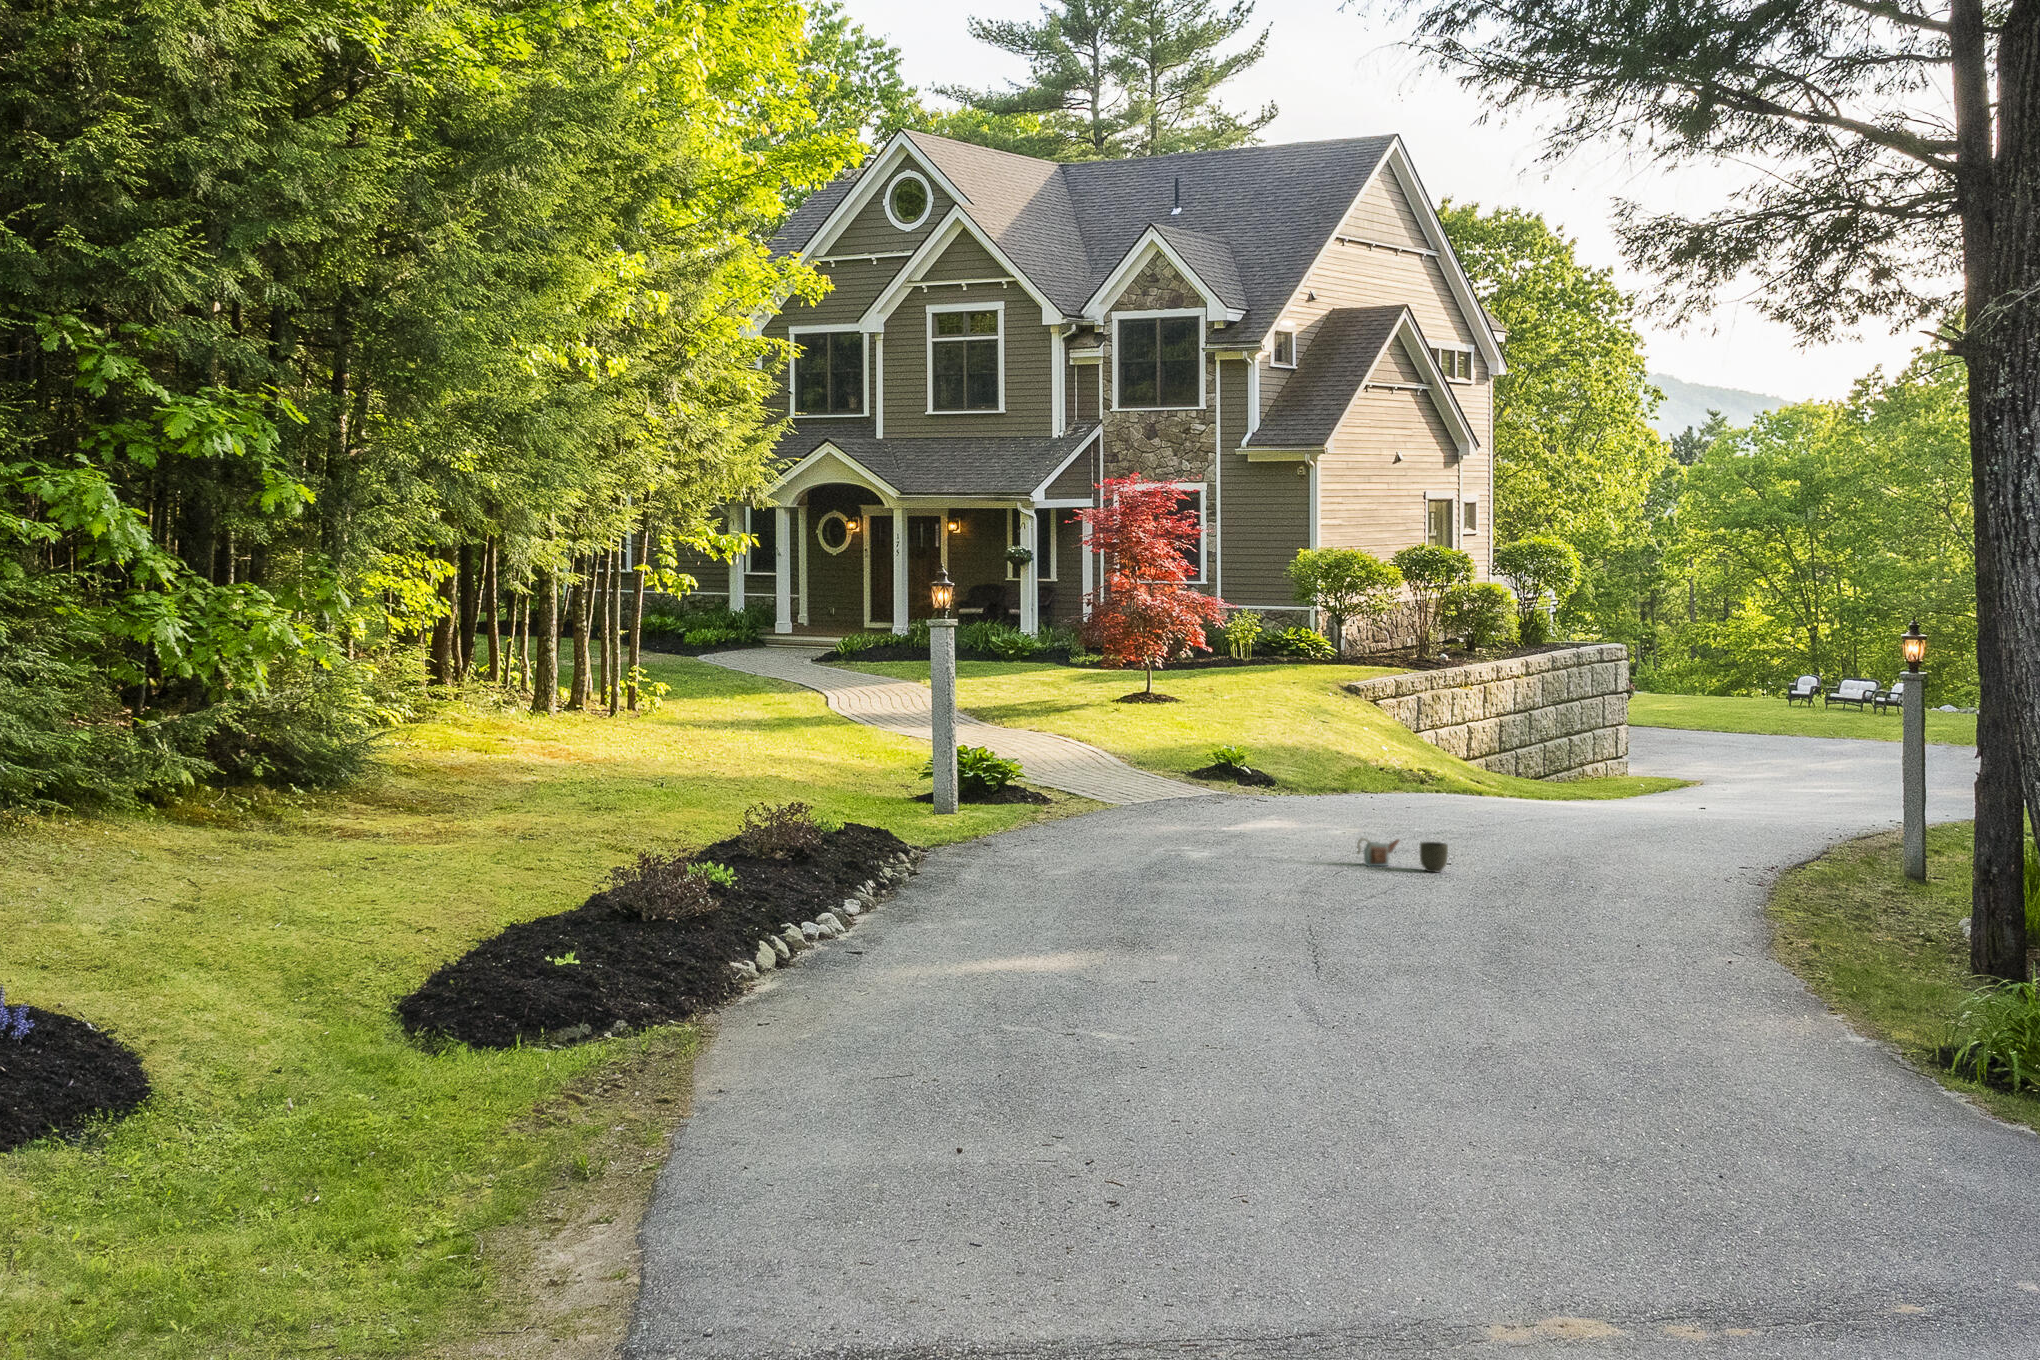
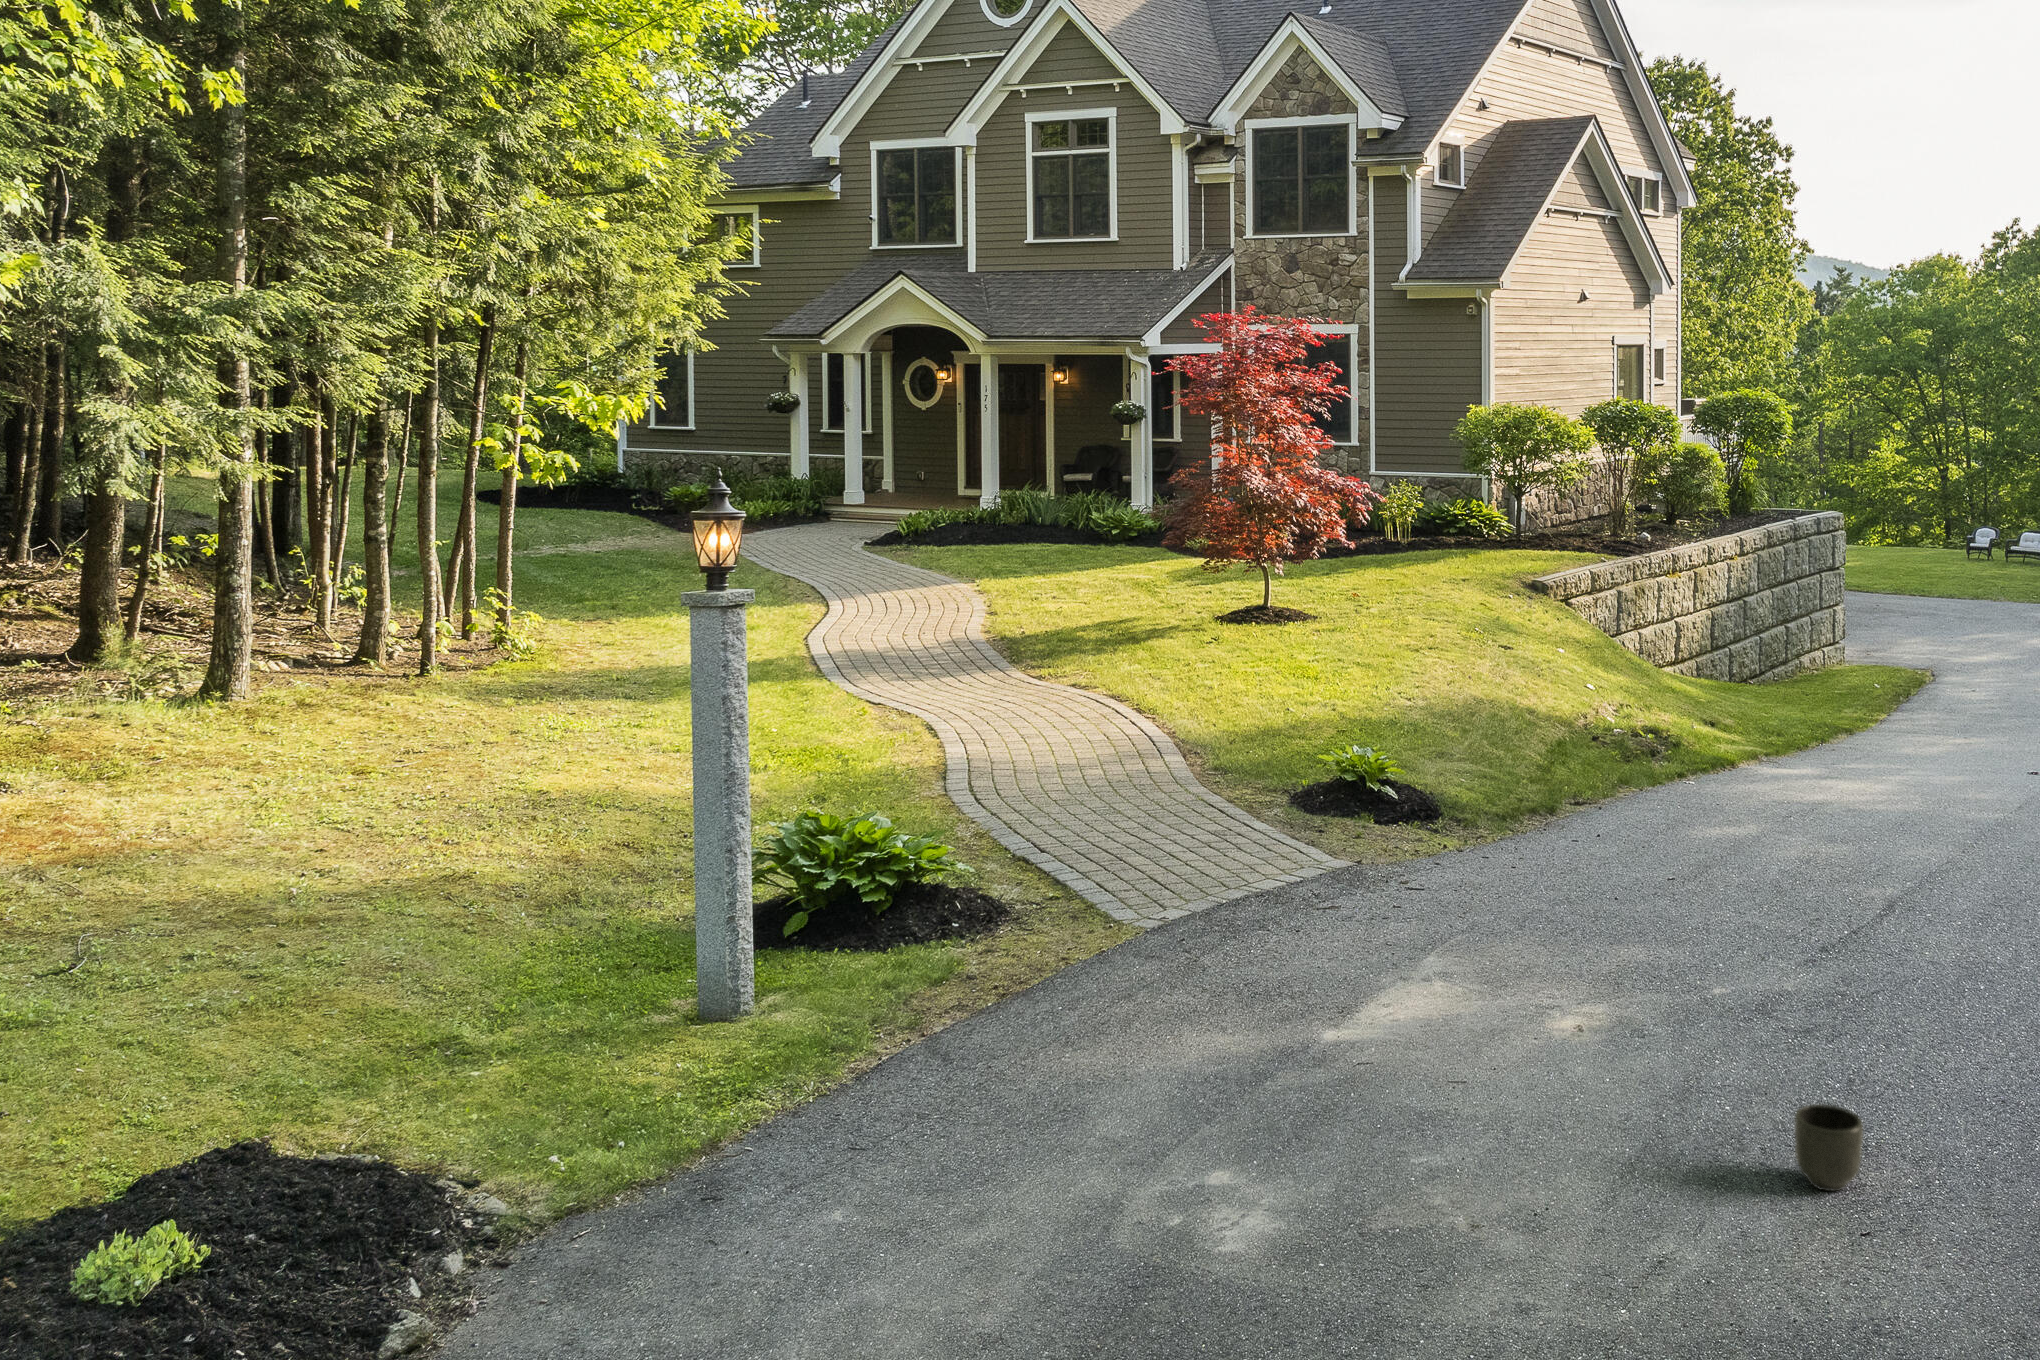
watering can: present [1357,838,1399,866] -> none [1644,1088,1742,1167]

